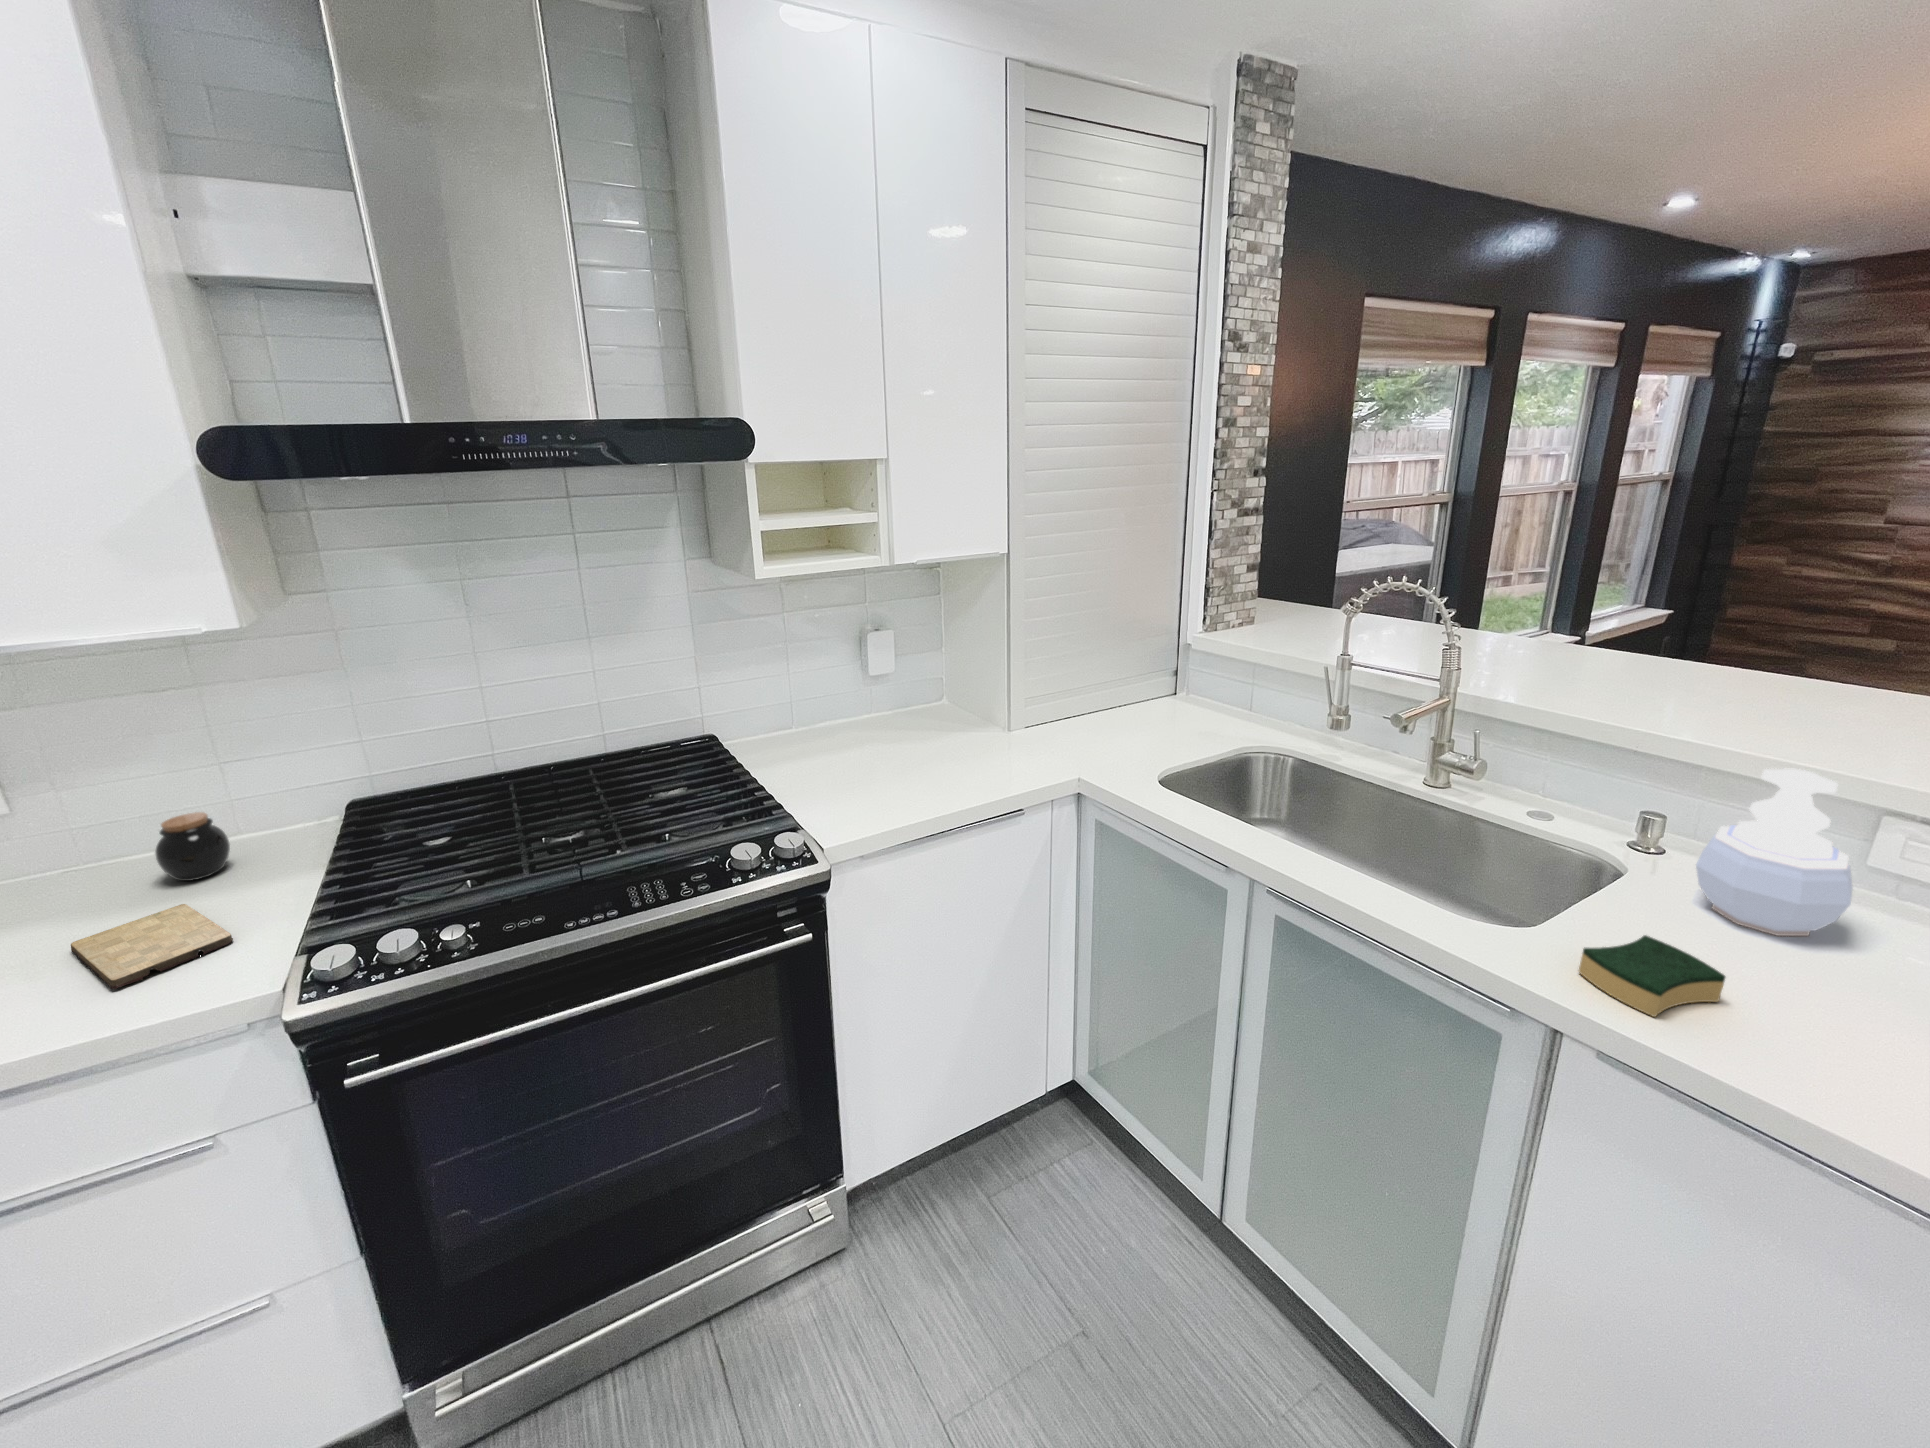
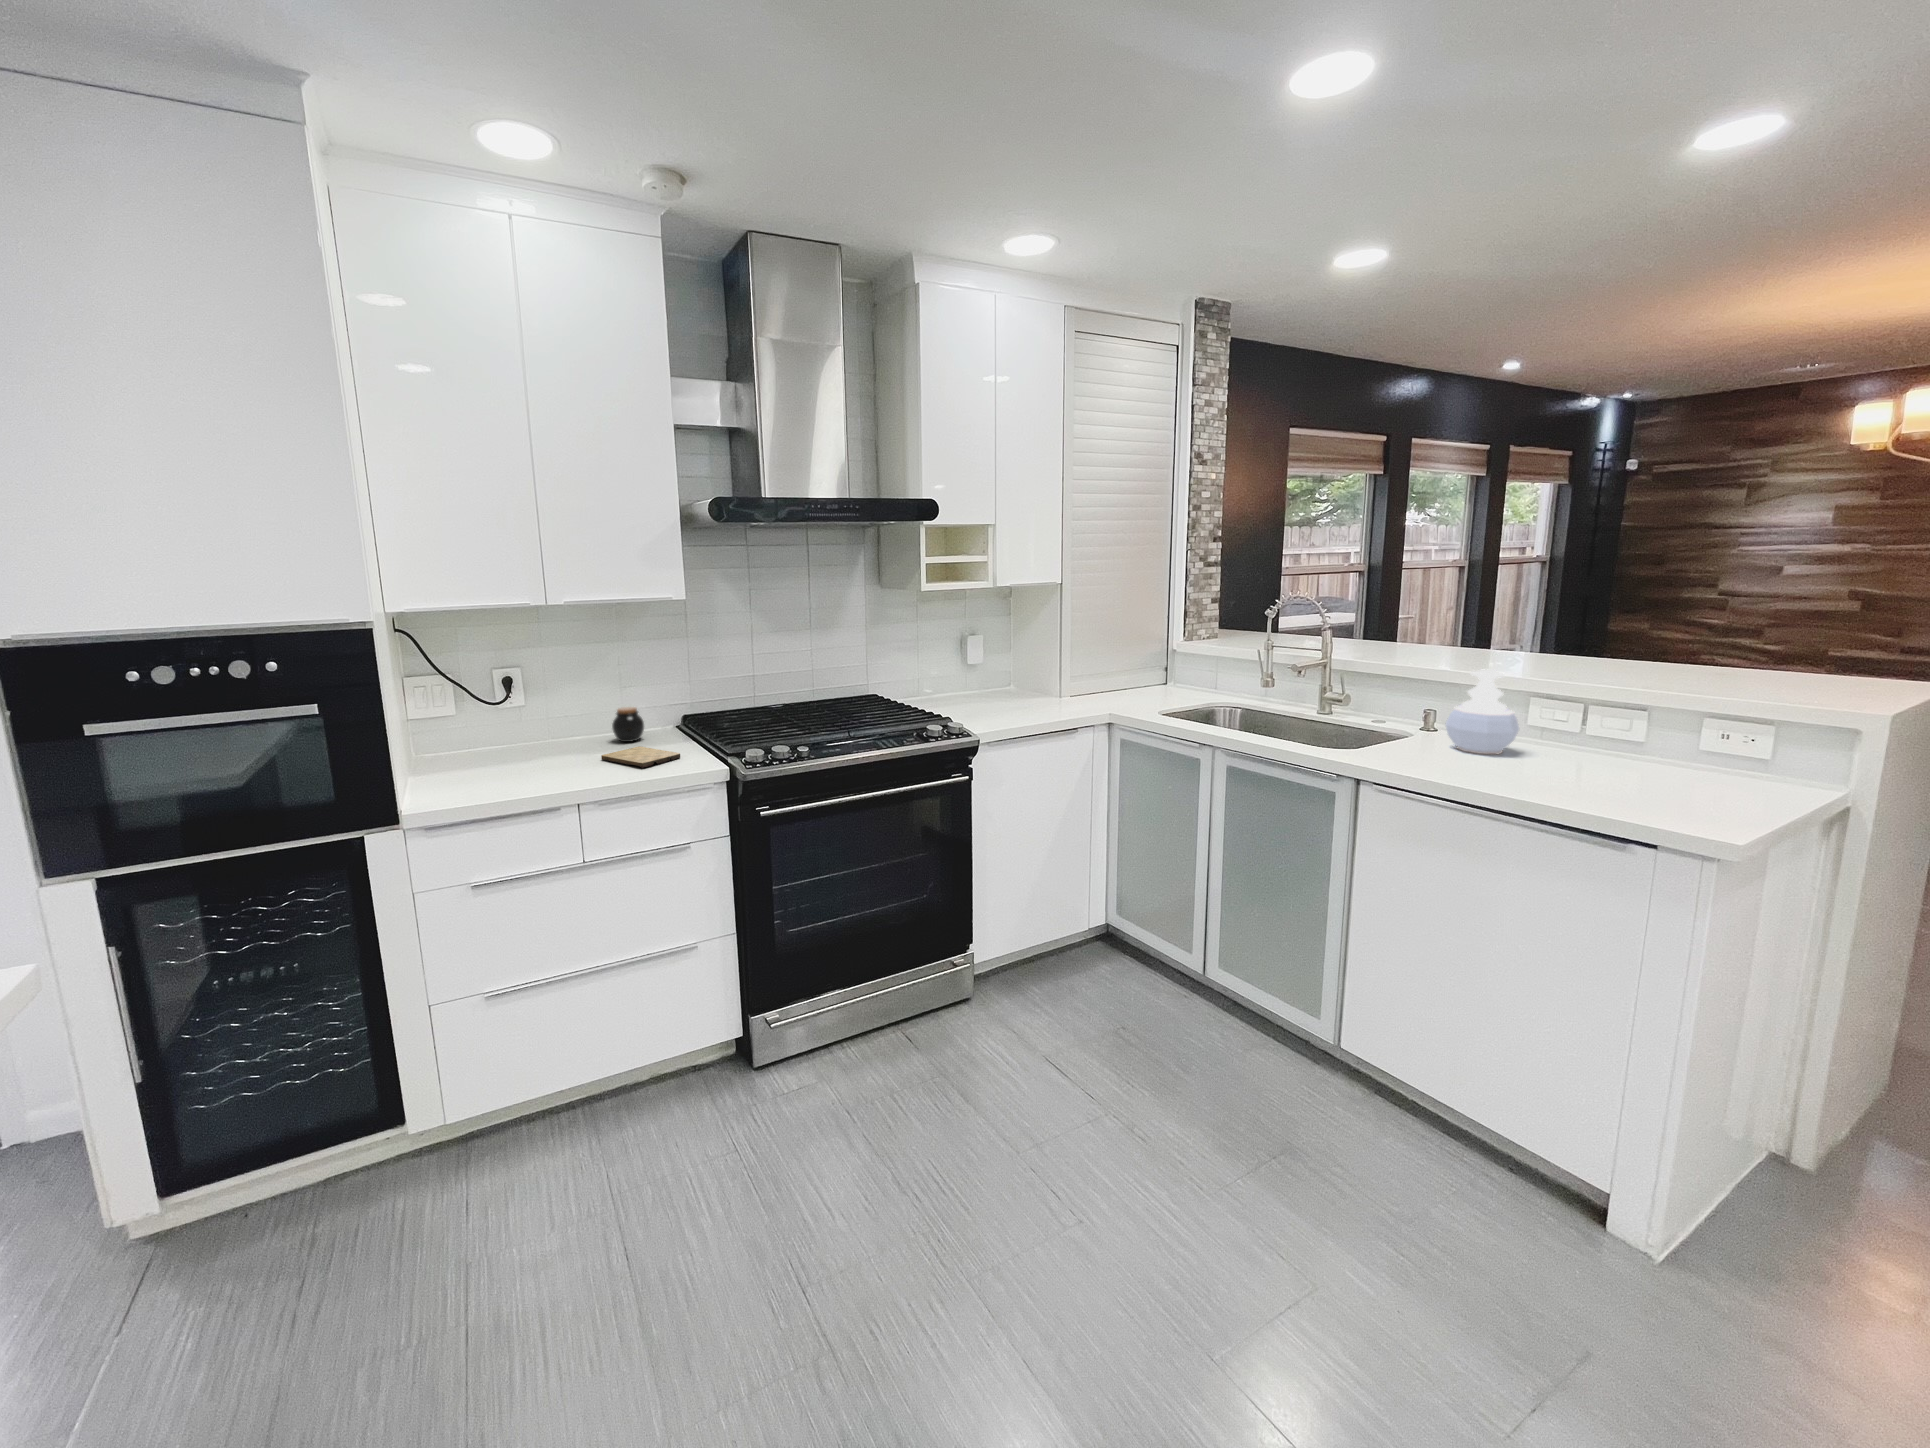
sponge: present [1579,935,1725,1017] -> none [1373,746,1438,771]

